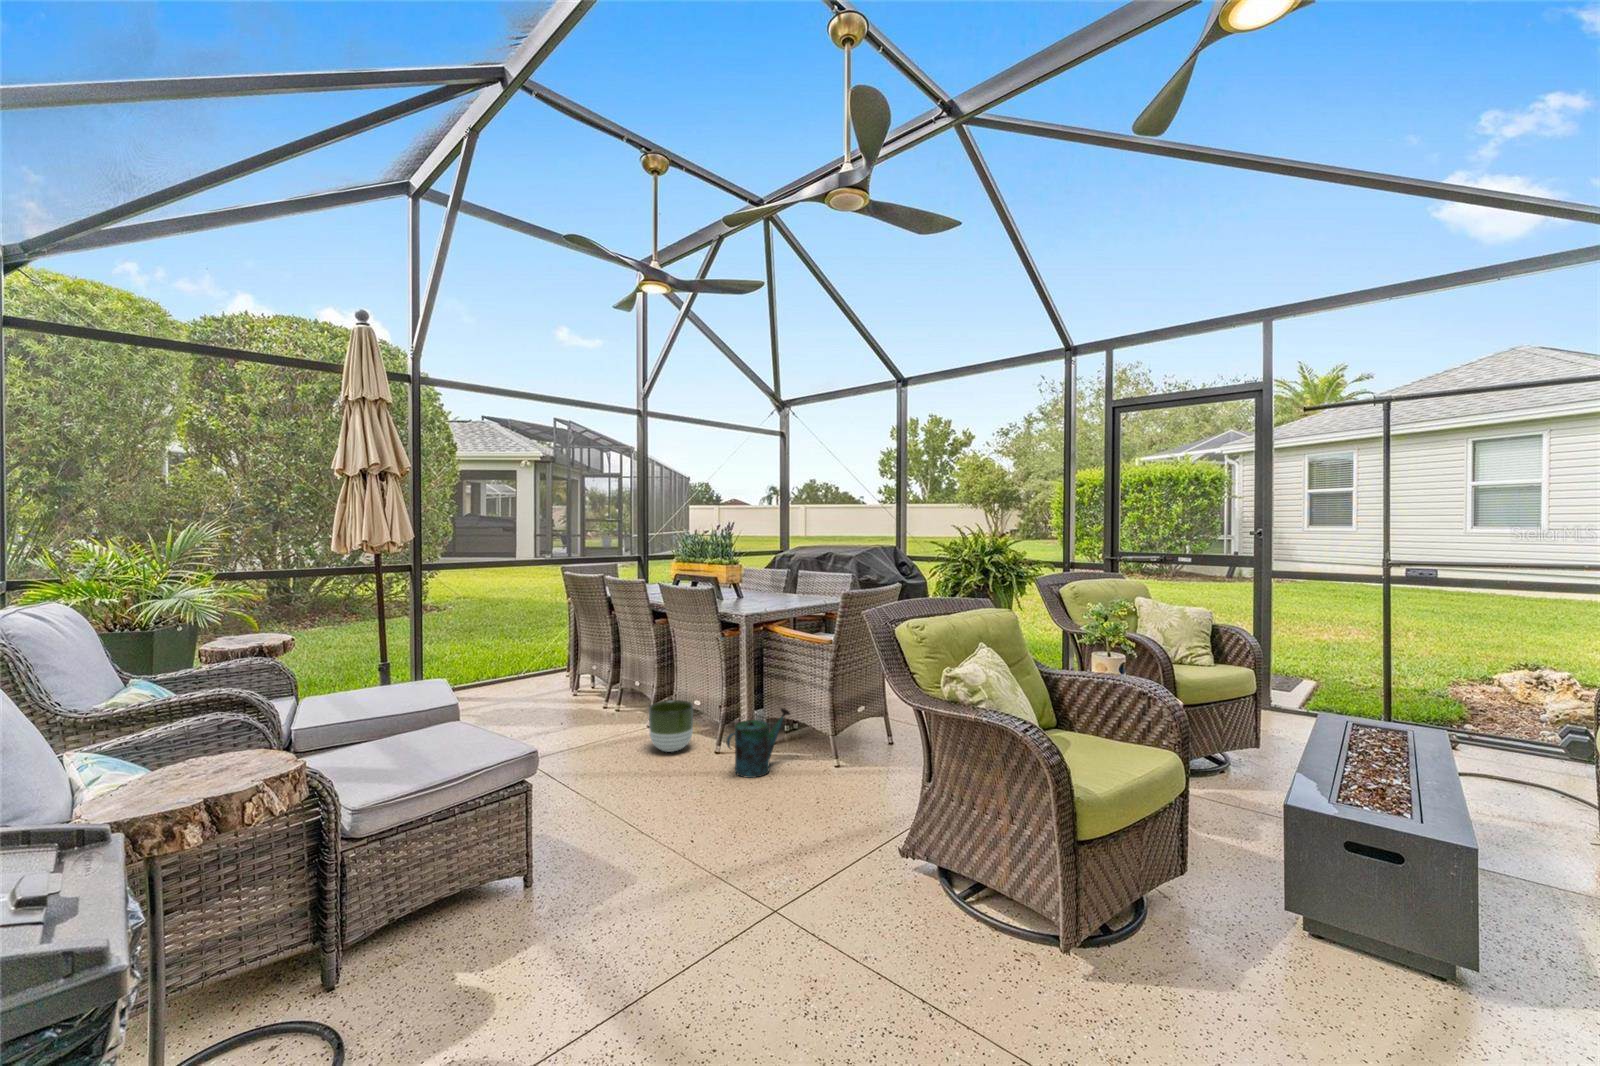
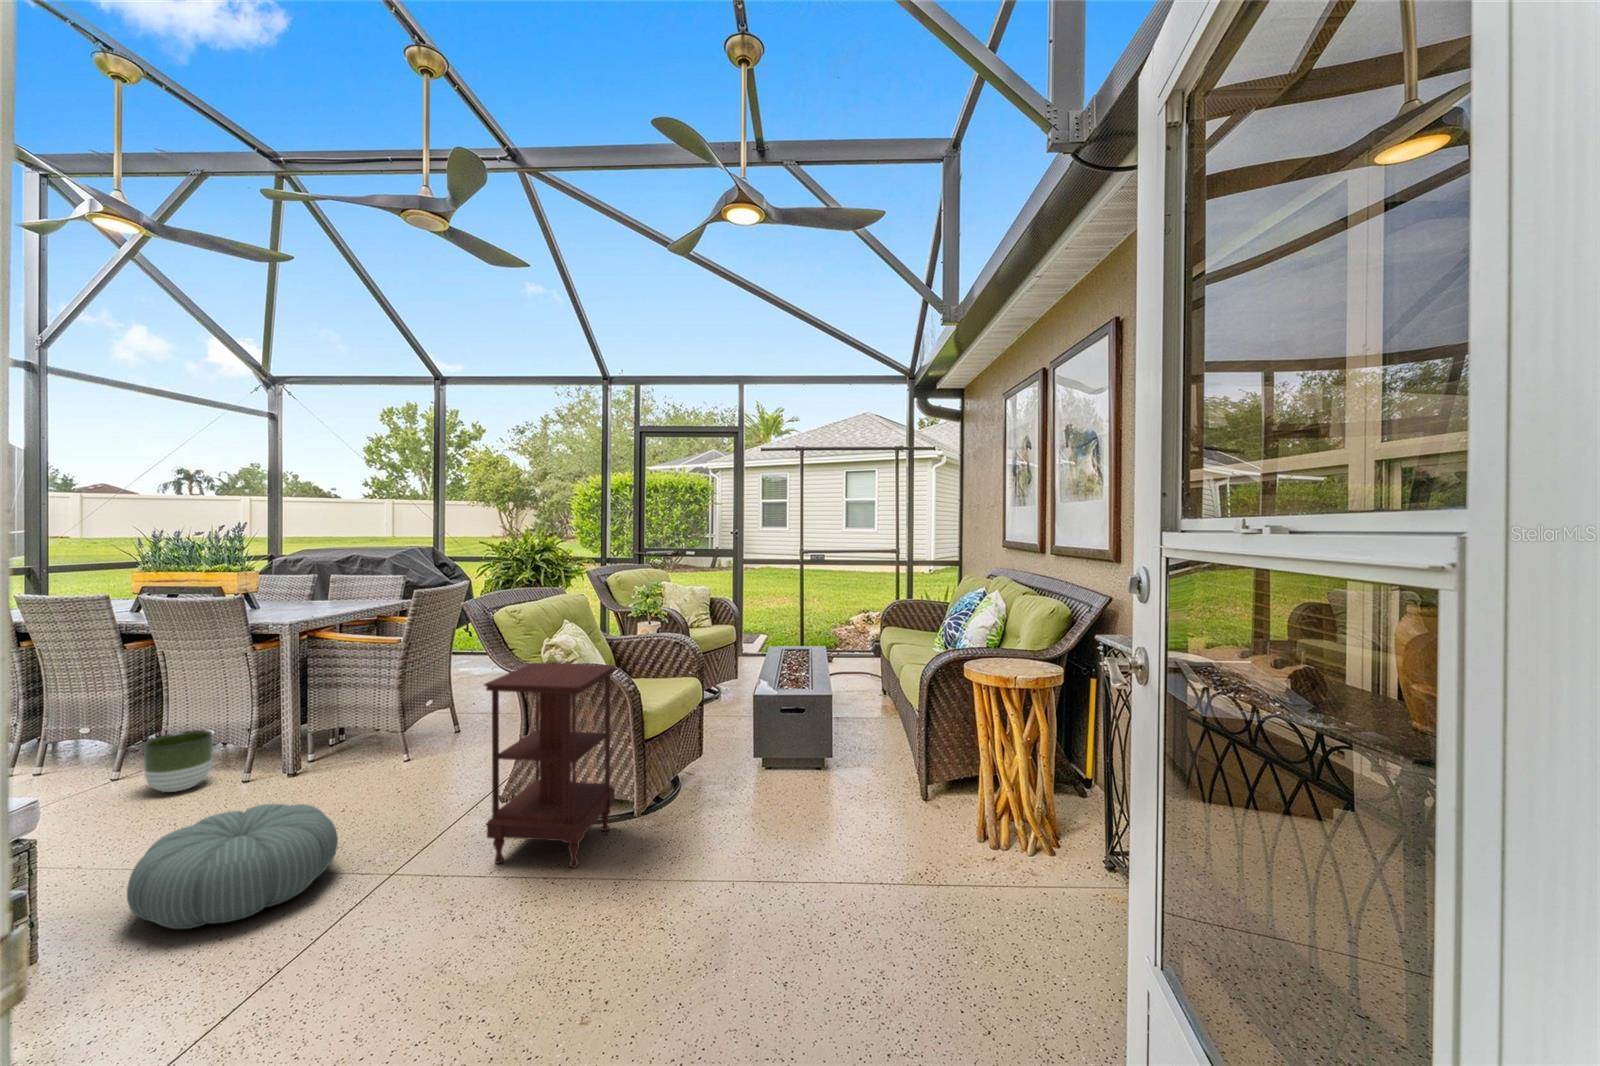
side table: none [852,697,1035,1012] -> present [484,663,616,868]
watering can: present [727,708,790,778] -> none [280,714,352,790]
pouf: none [563,797,726,921] -> present [127,804,338,929]

